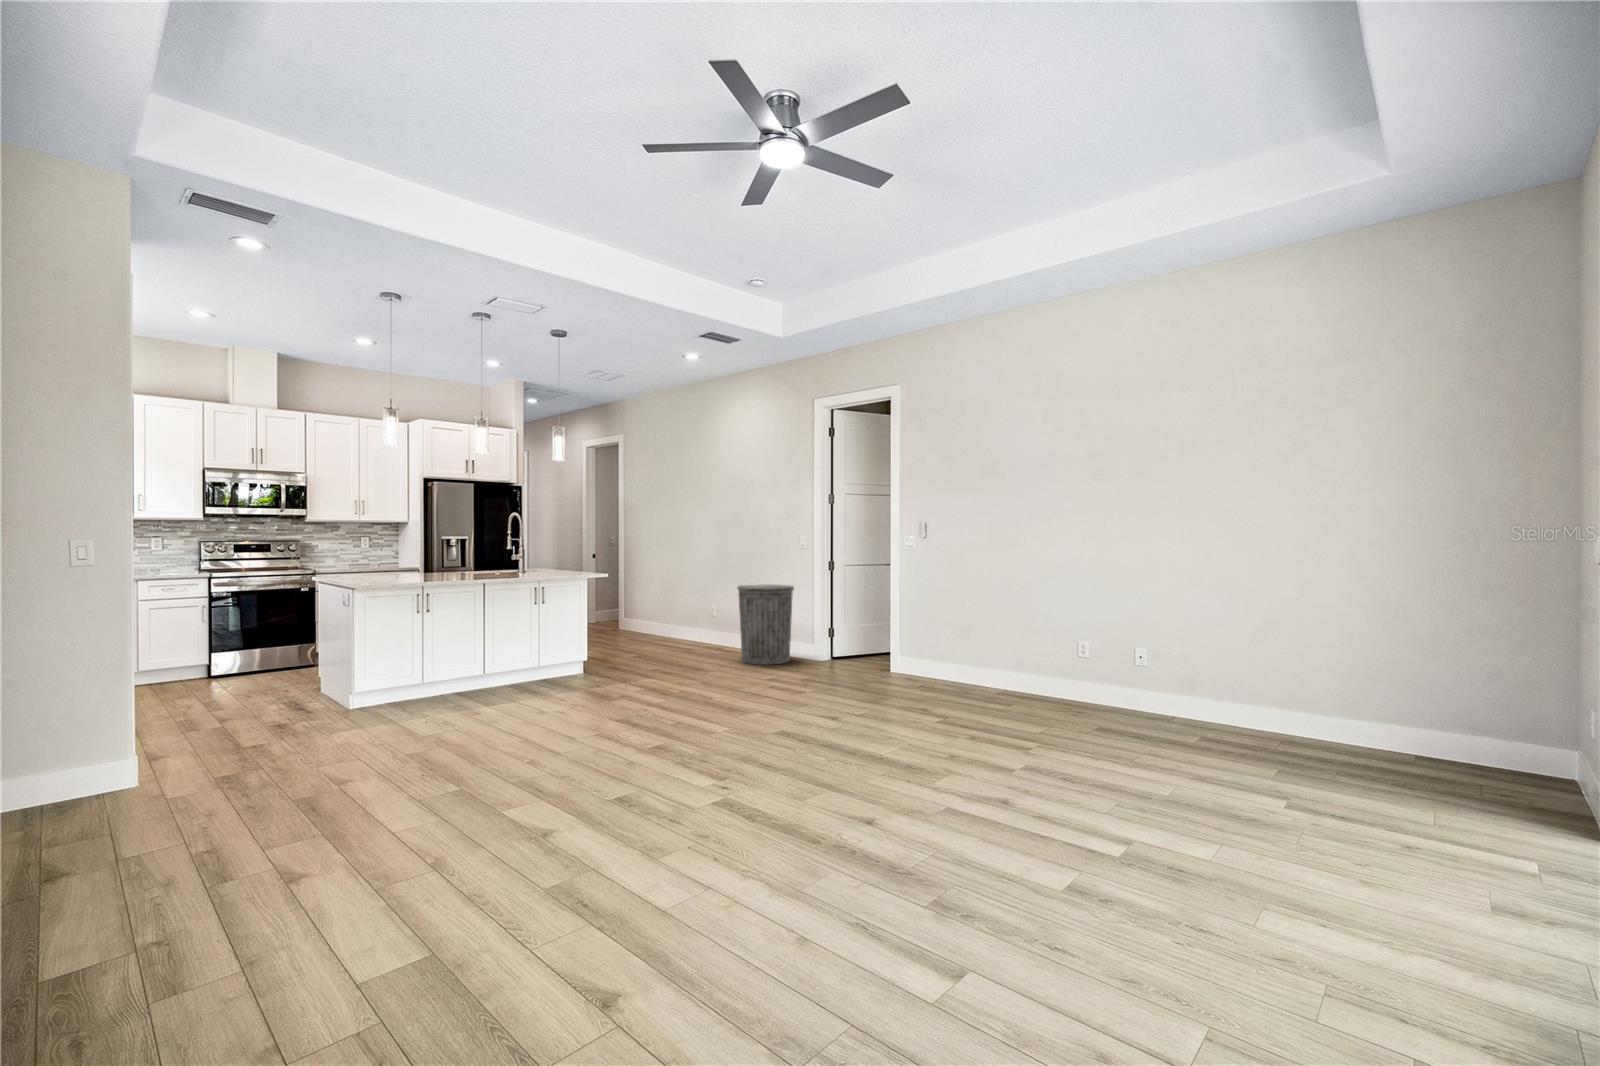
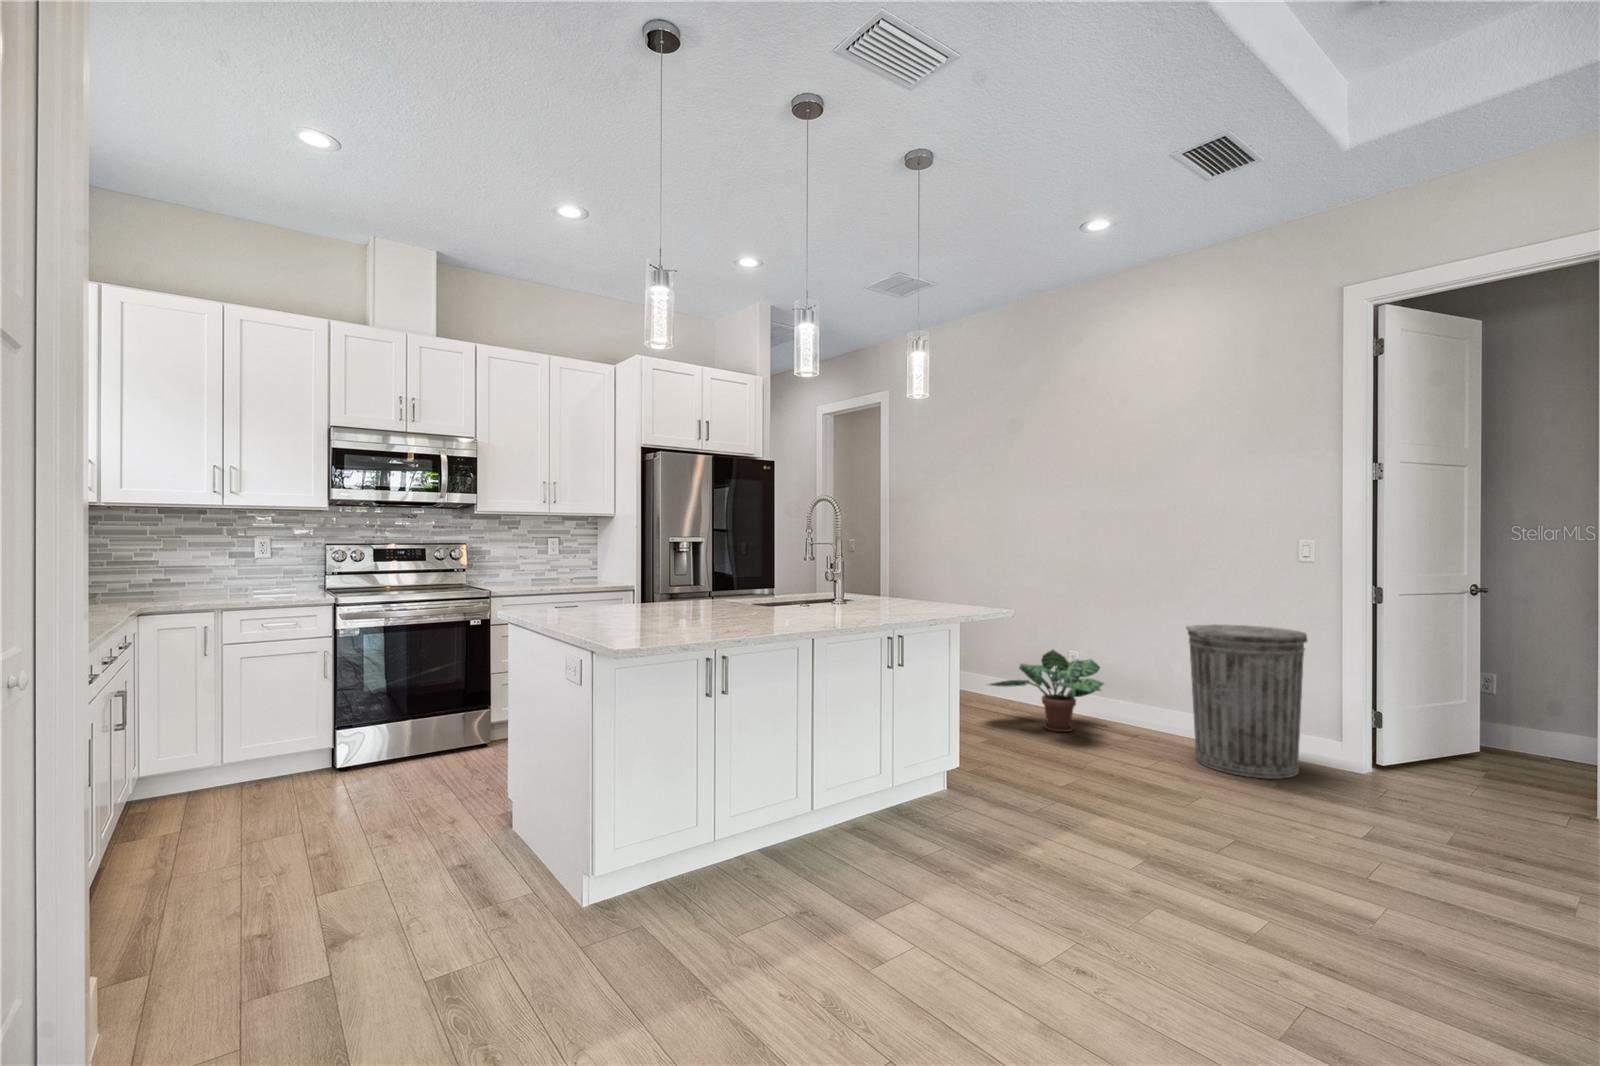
potted plant: none [648,602,718,652] -> present [990,650,1104,732]

